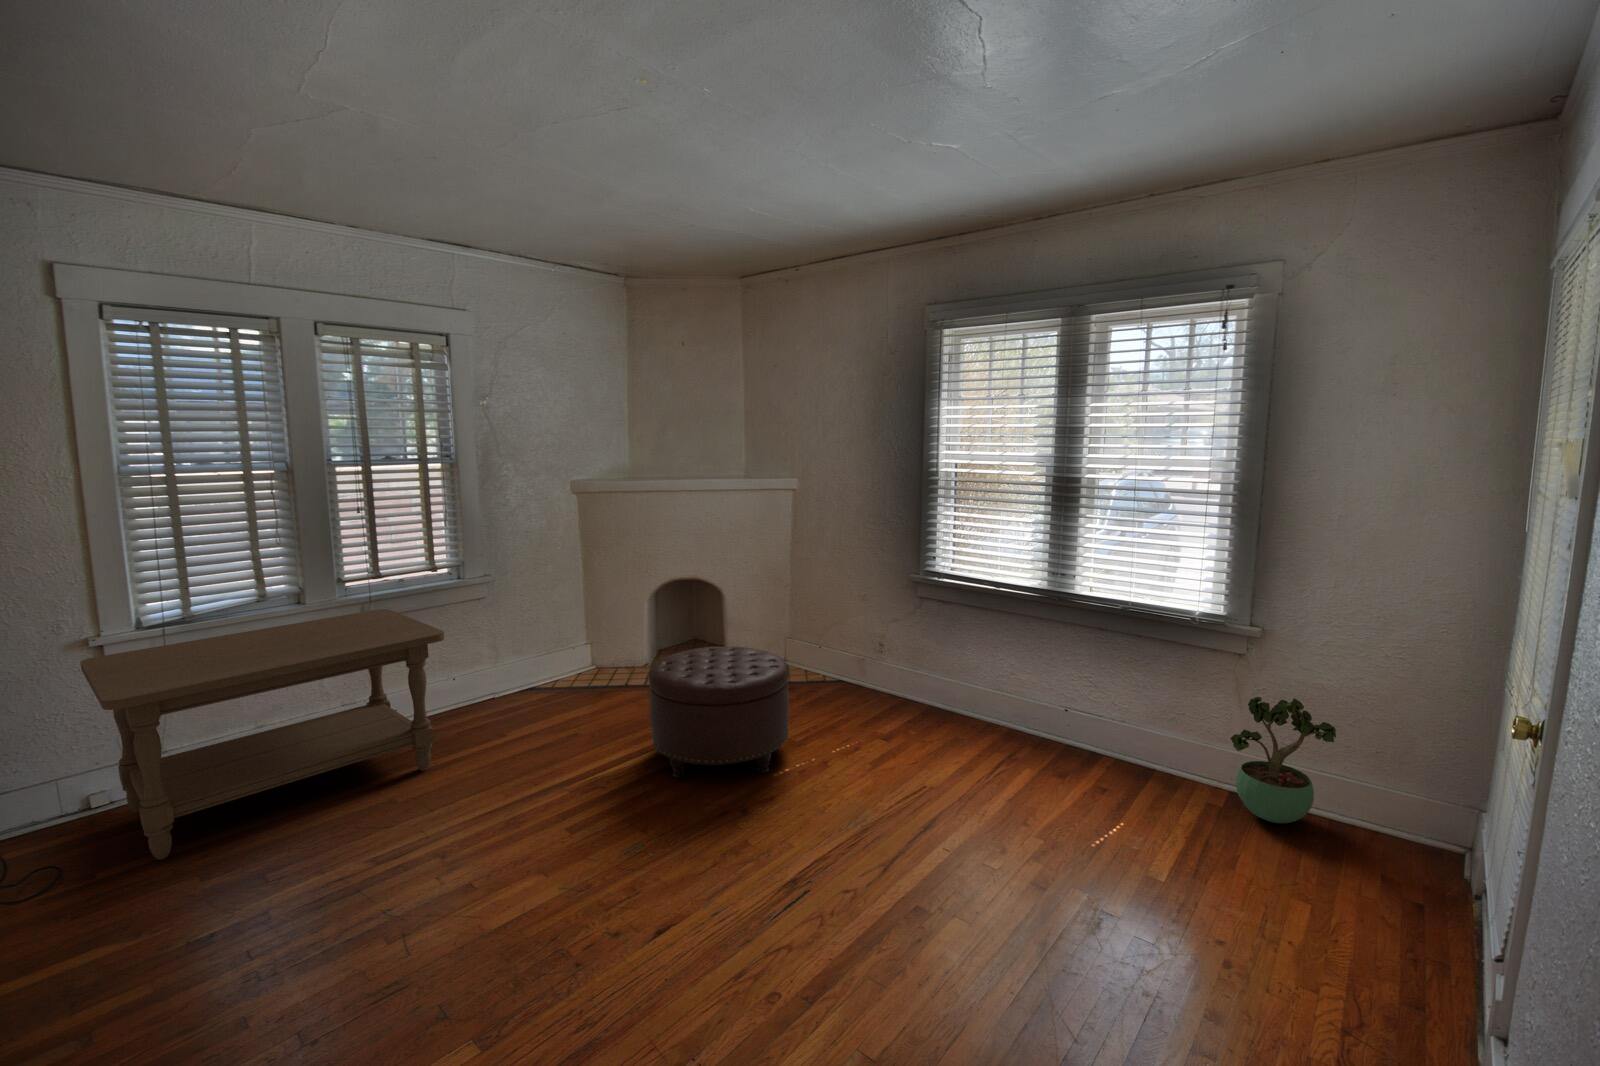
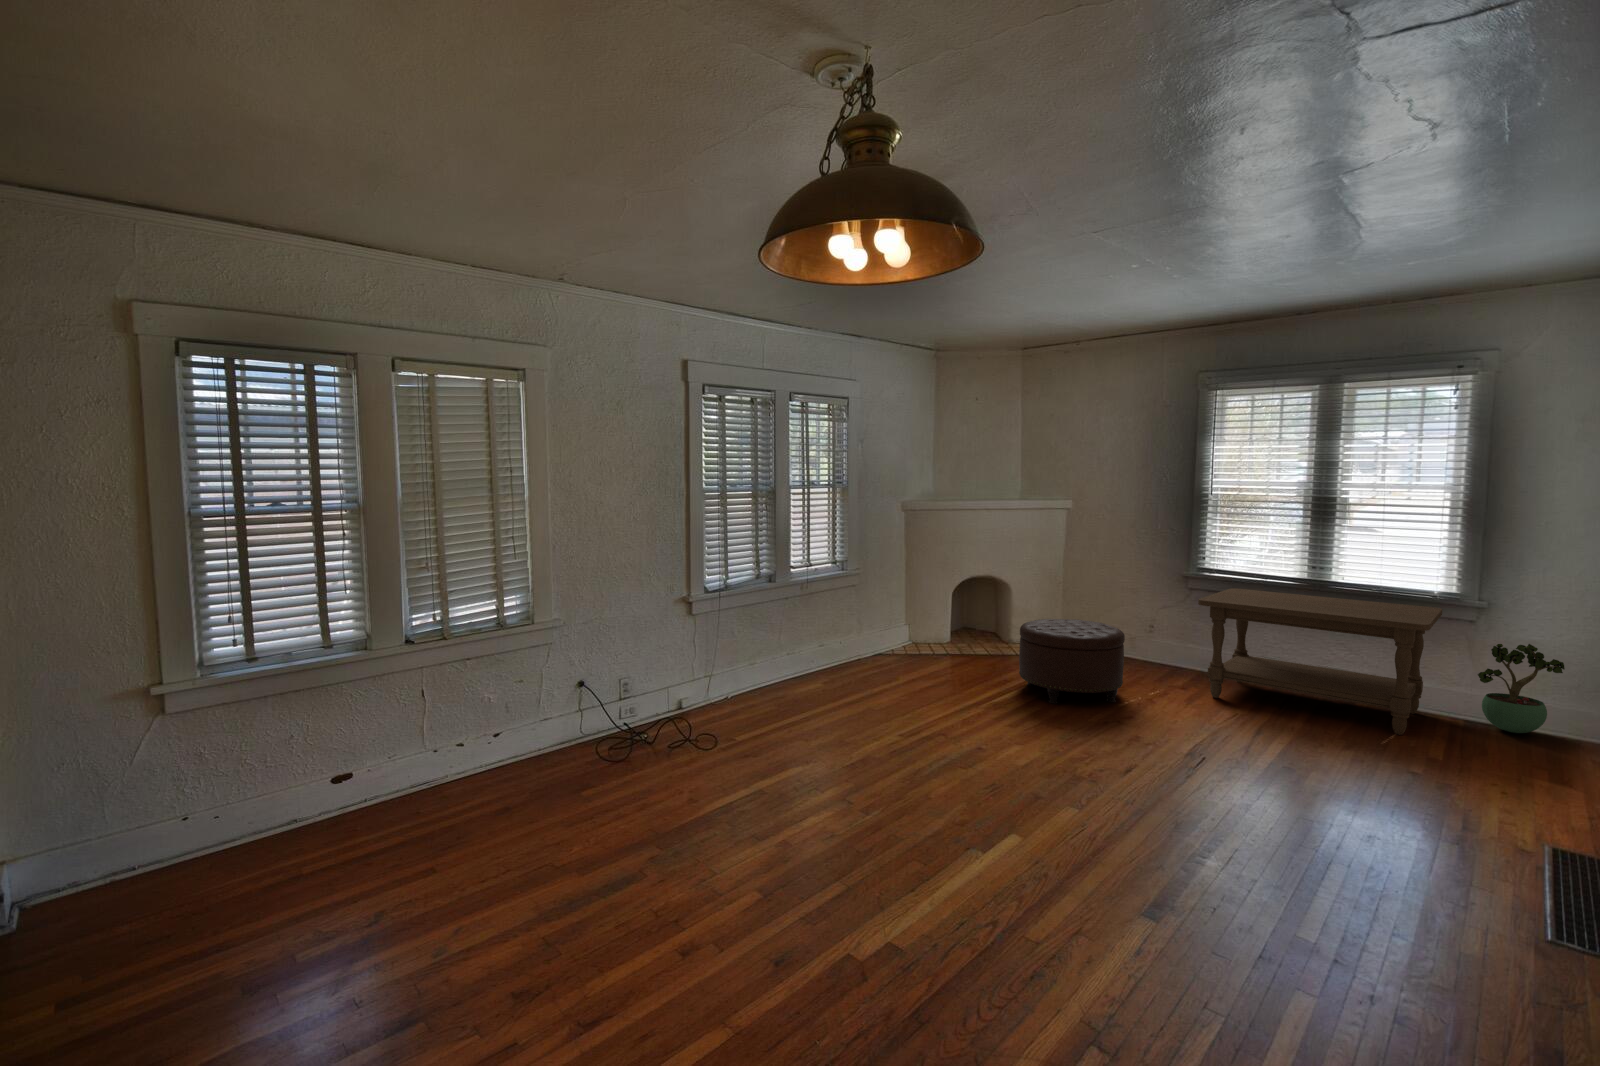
coffee table: present [80,609,444,860] -> present [1198,588,1442,735]

